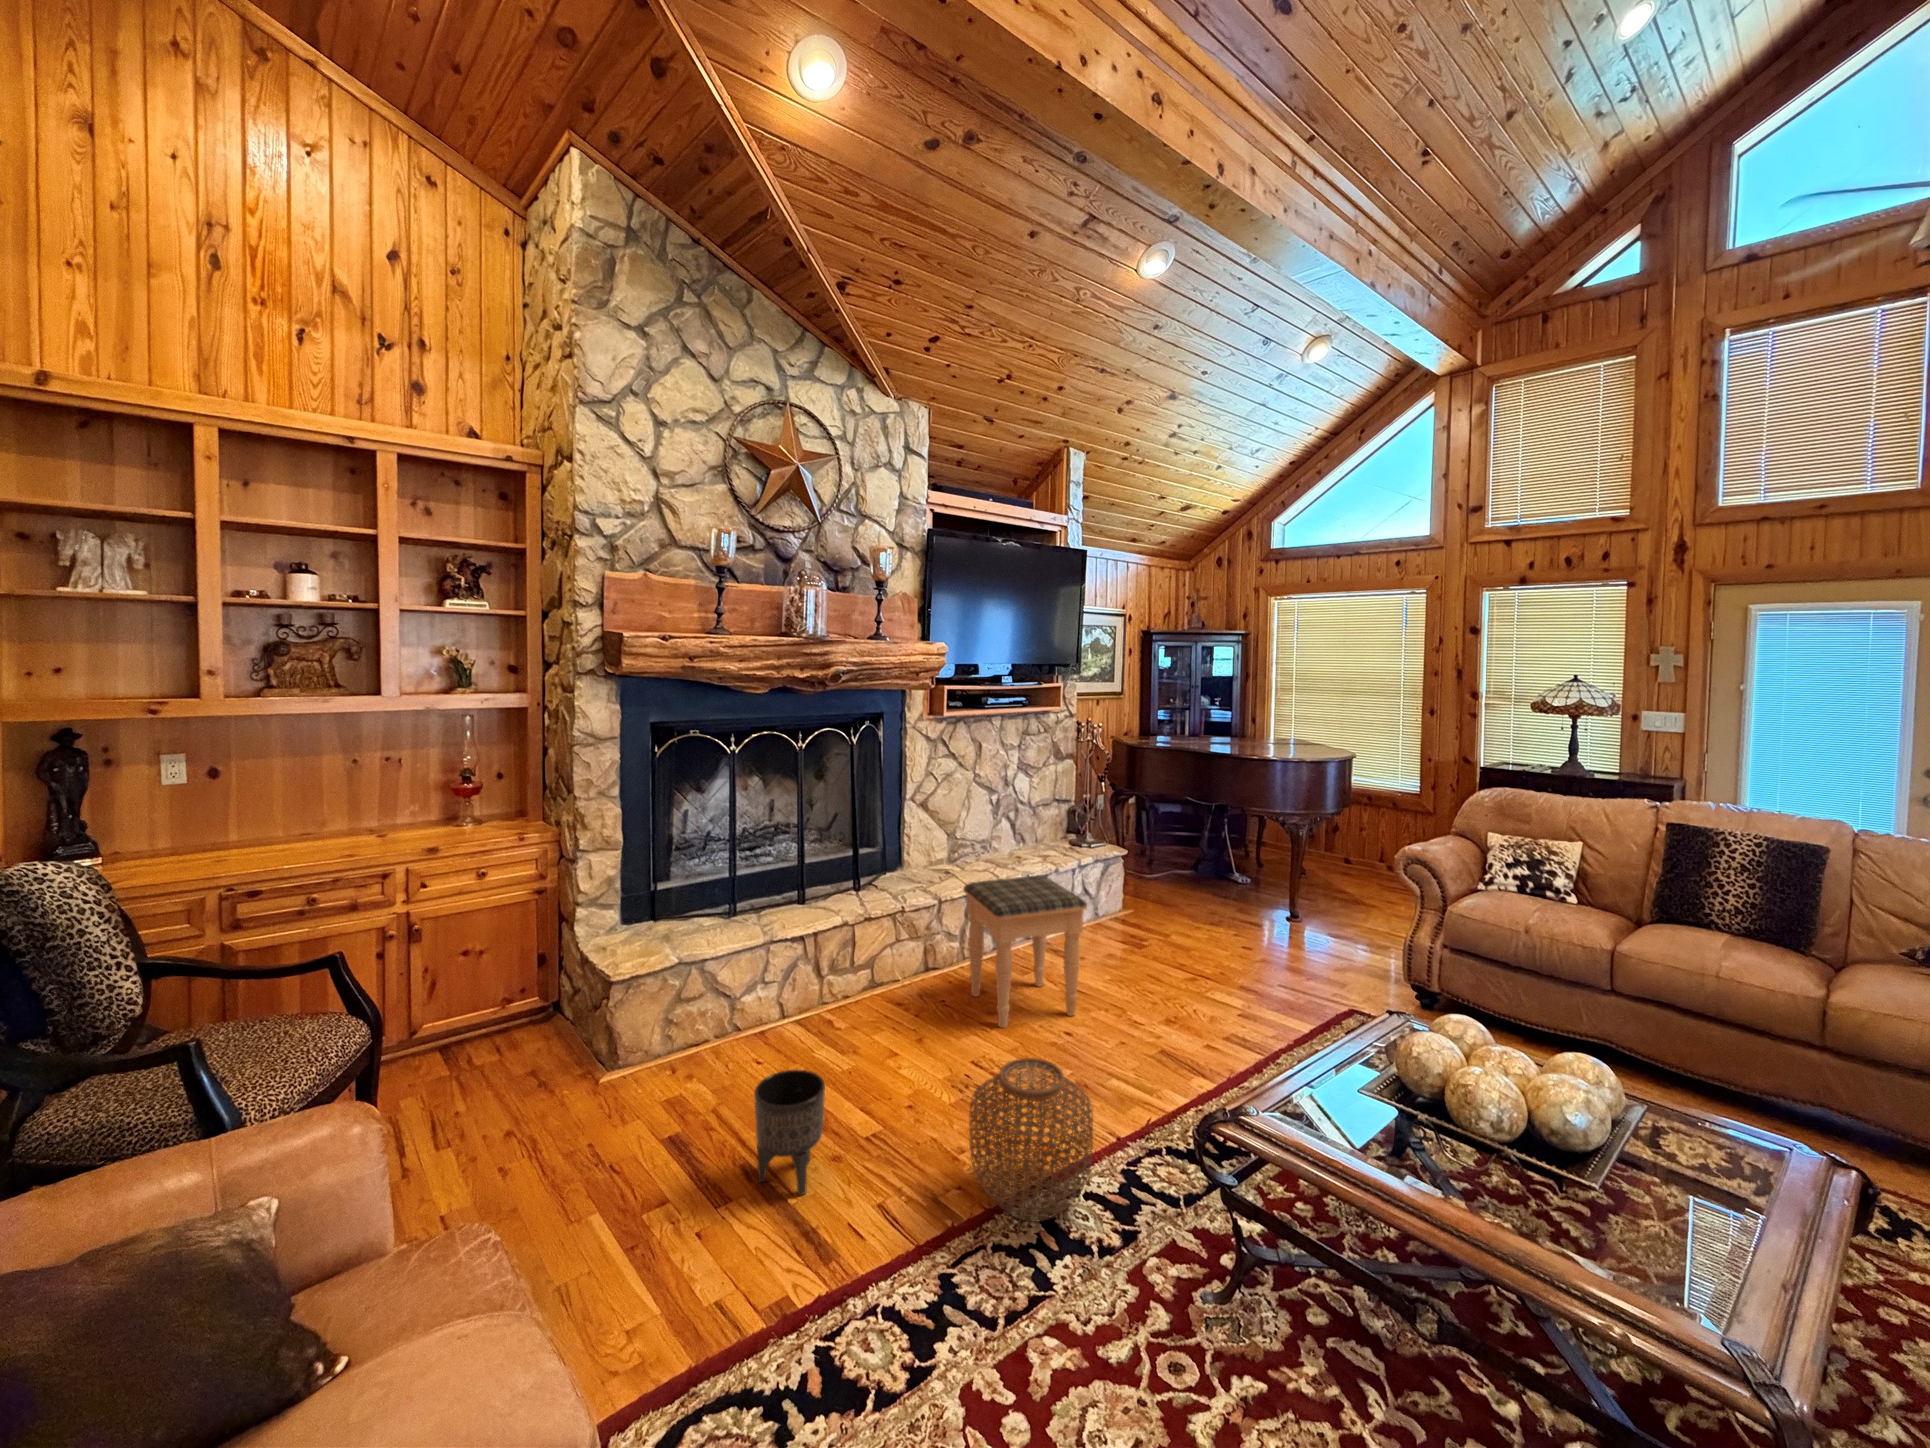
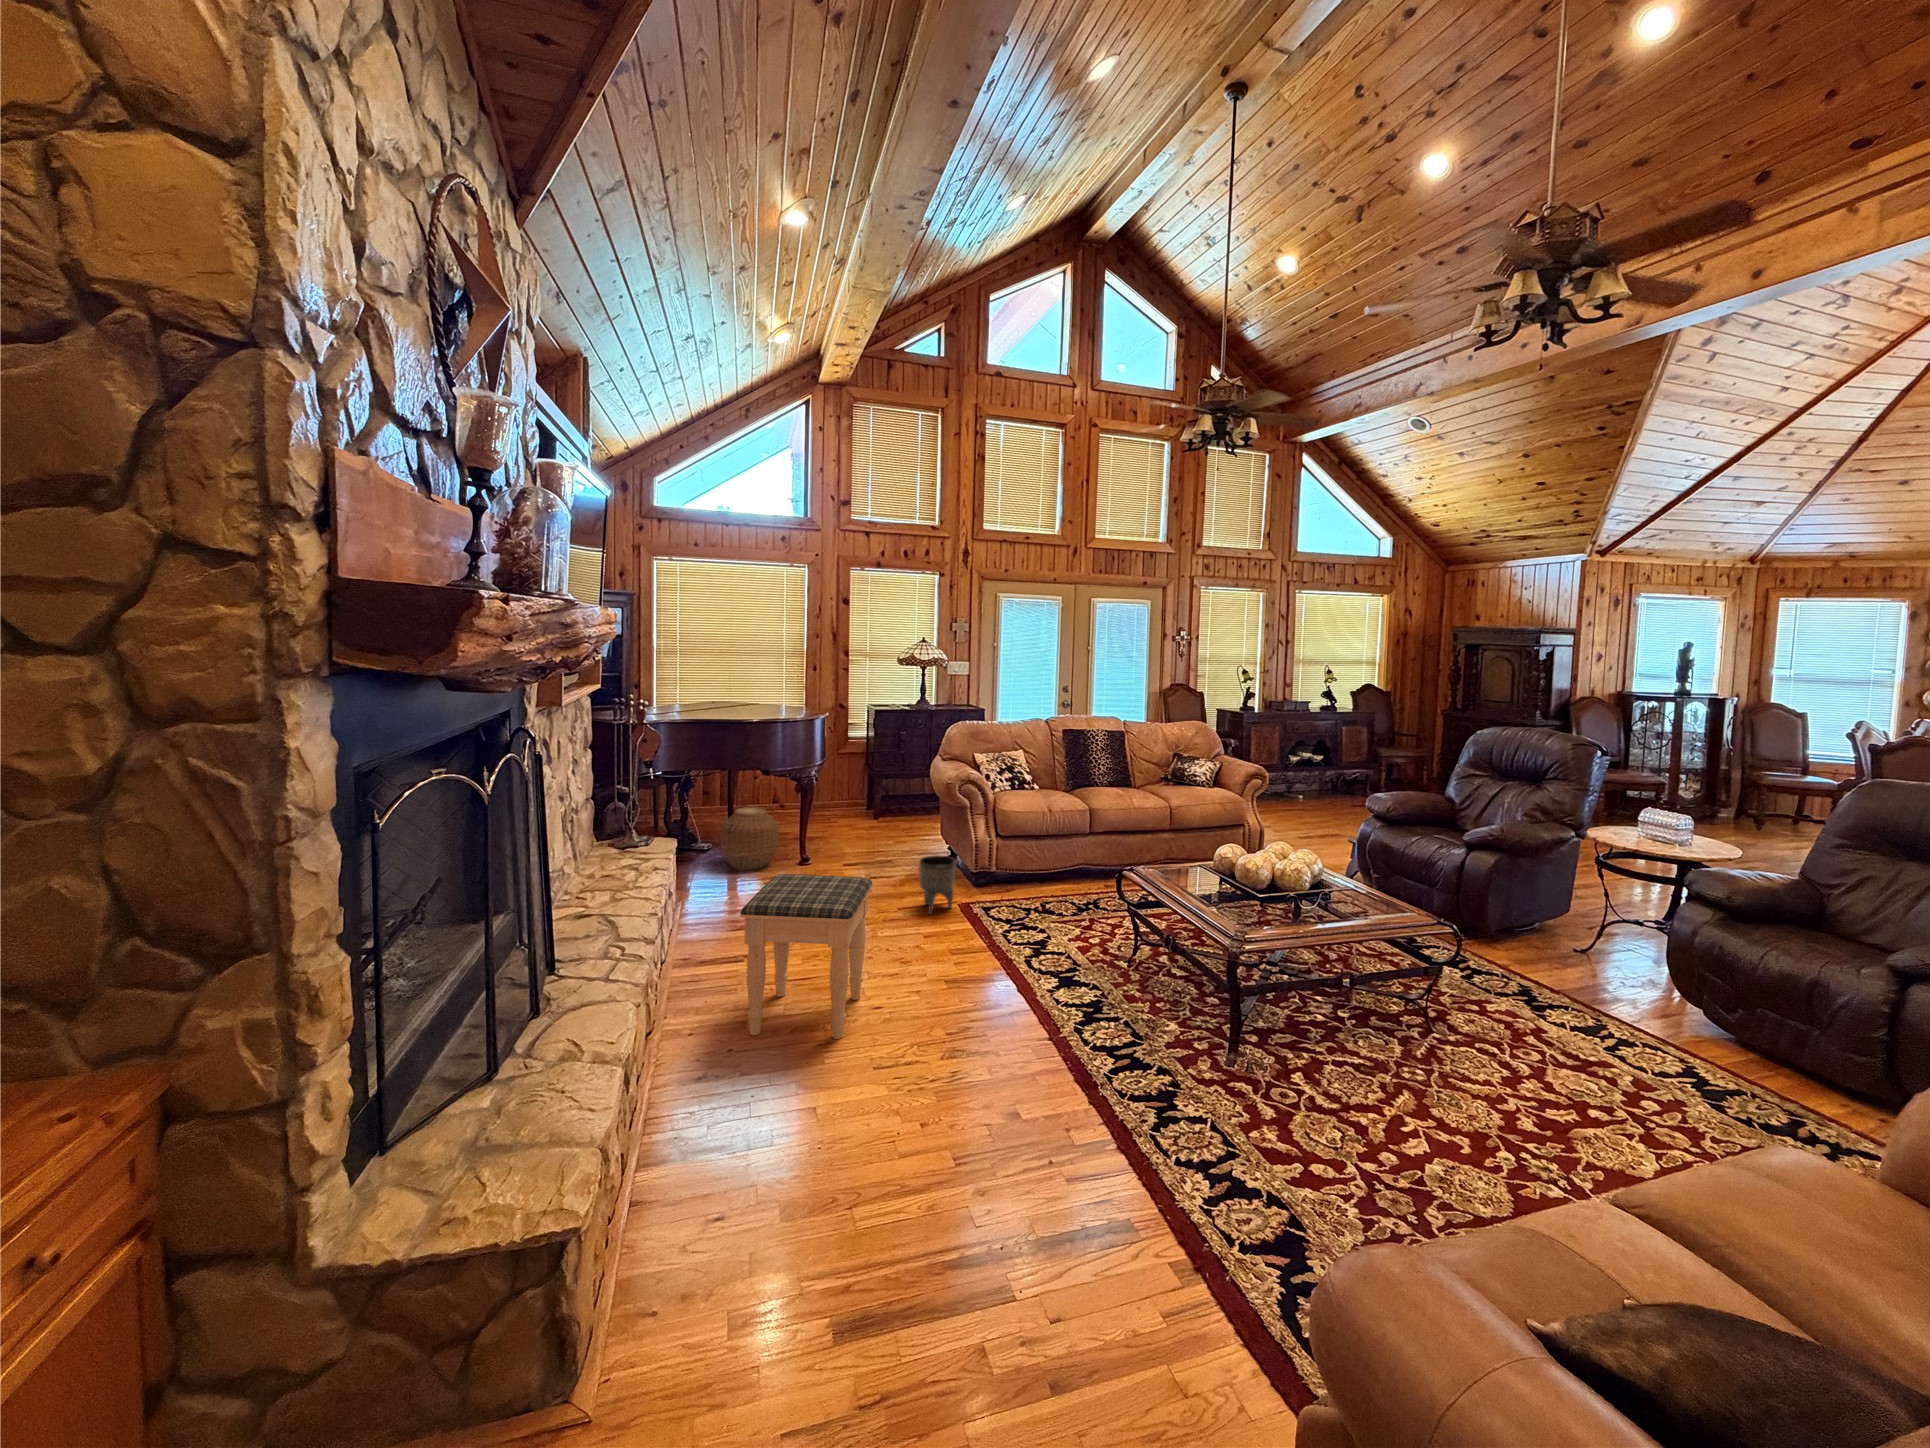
woven basket: present [969,1058,1093,1221] -> present [721,807,779,870]
planter: present [754,1070,825,1195] -> present [919,855,956,914]

